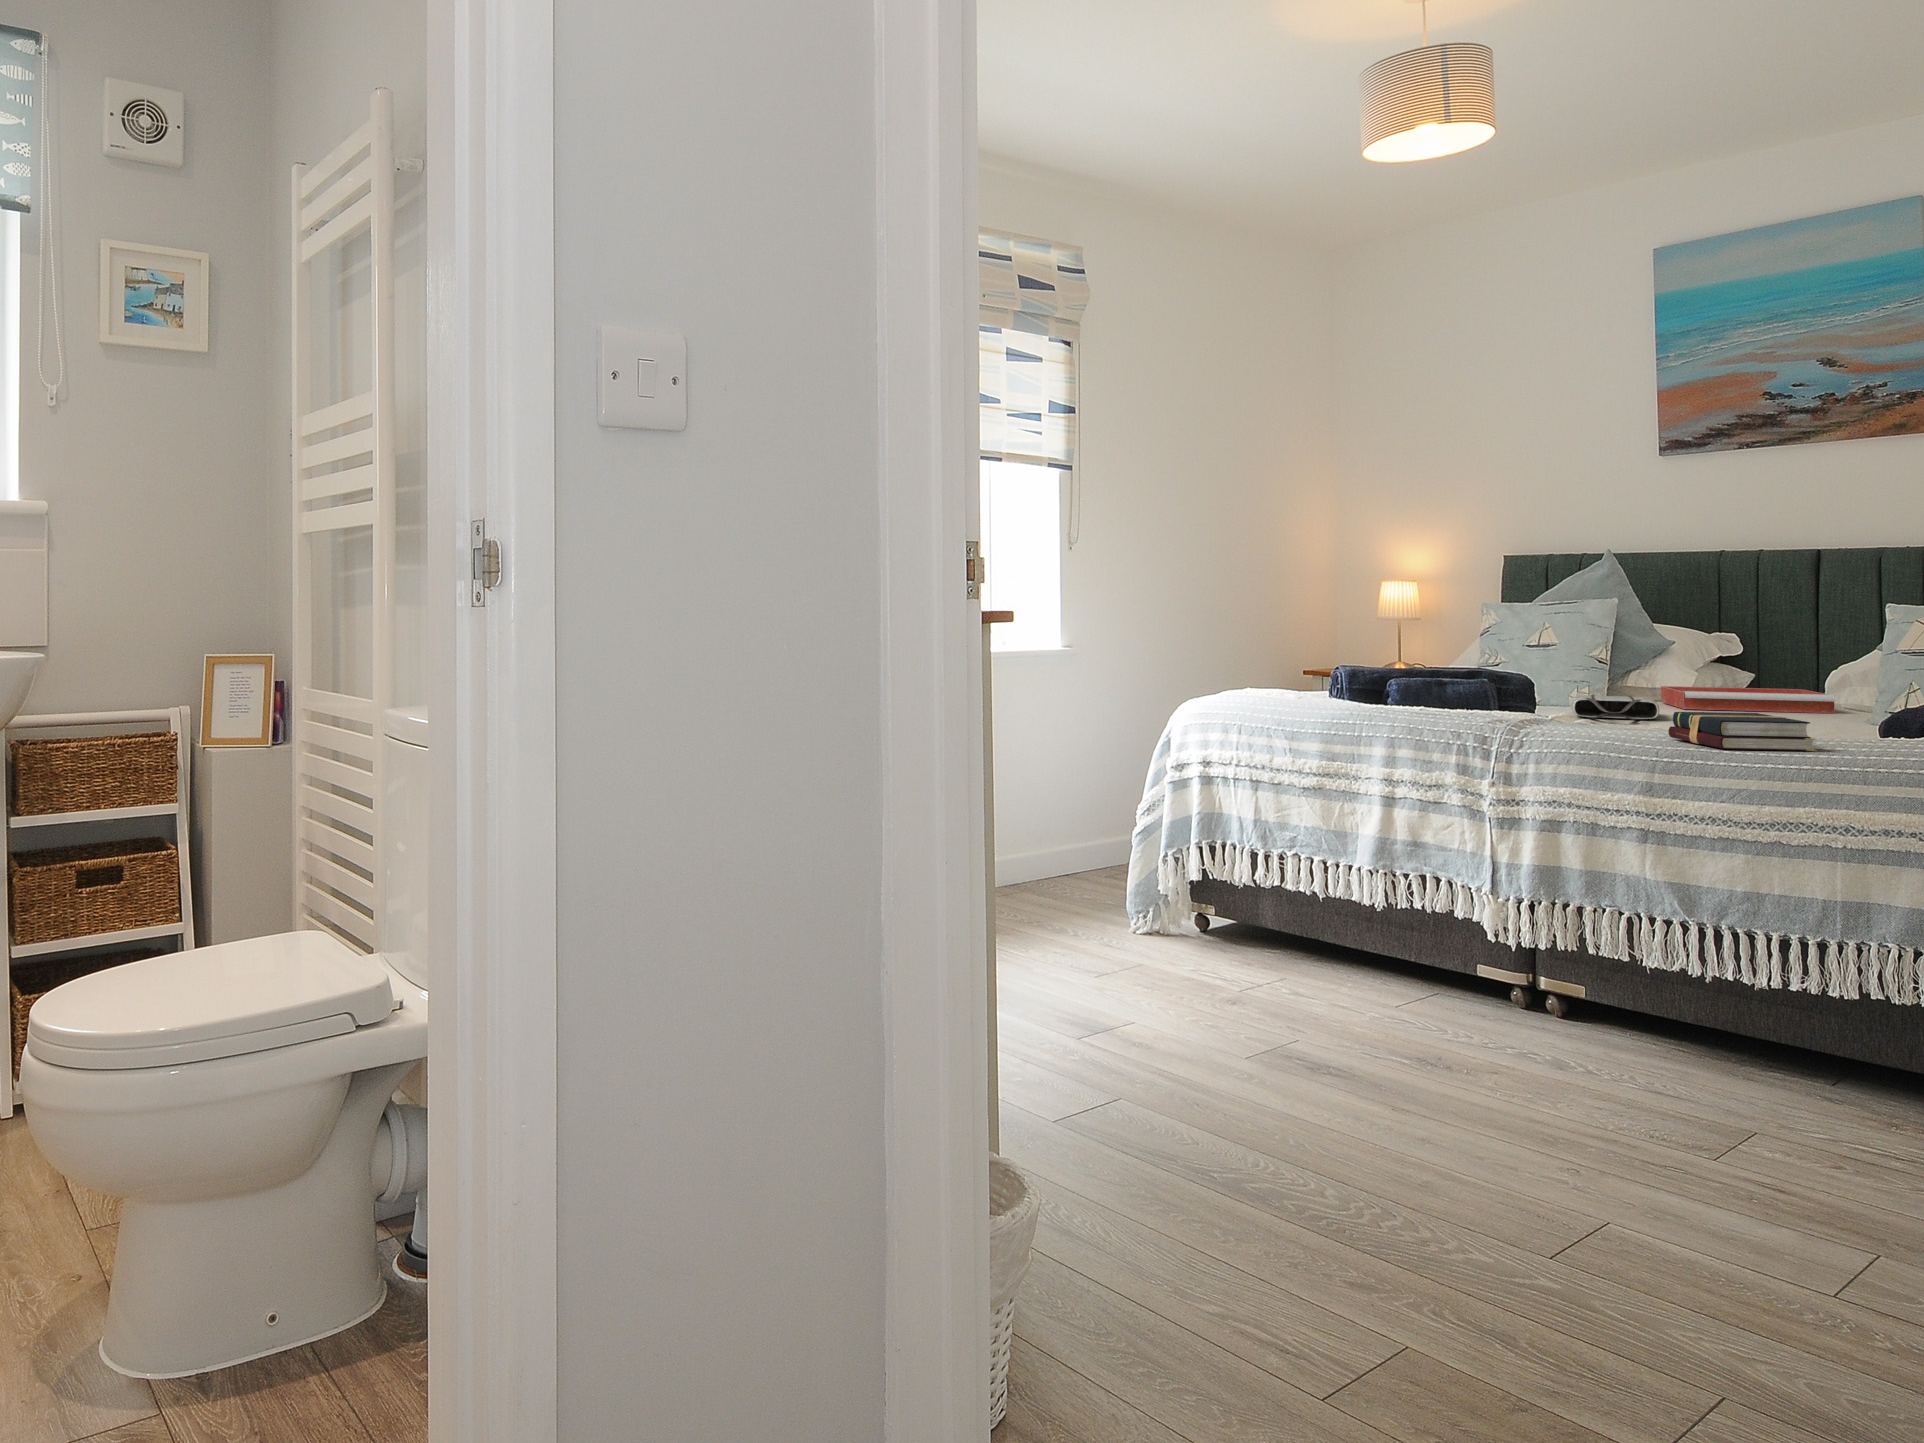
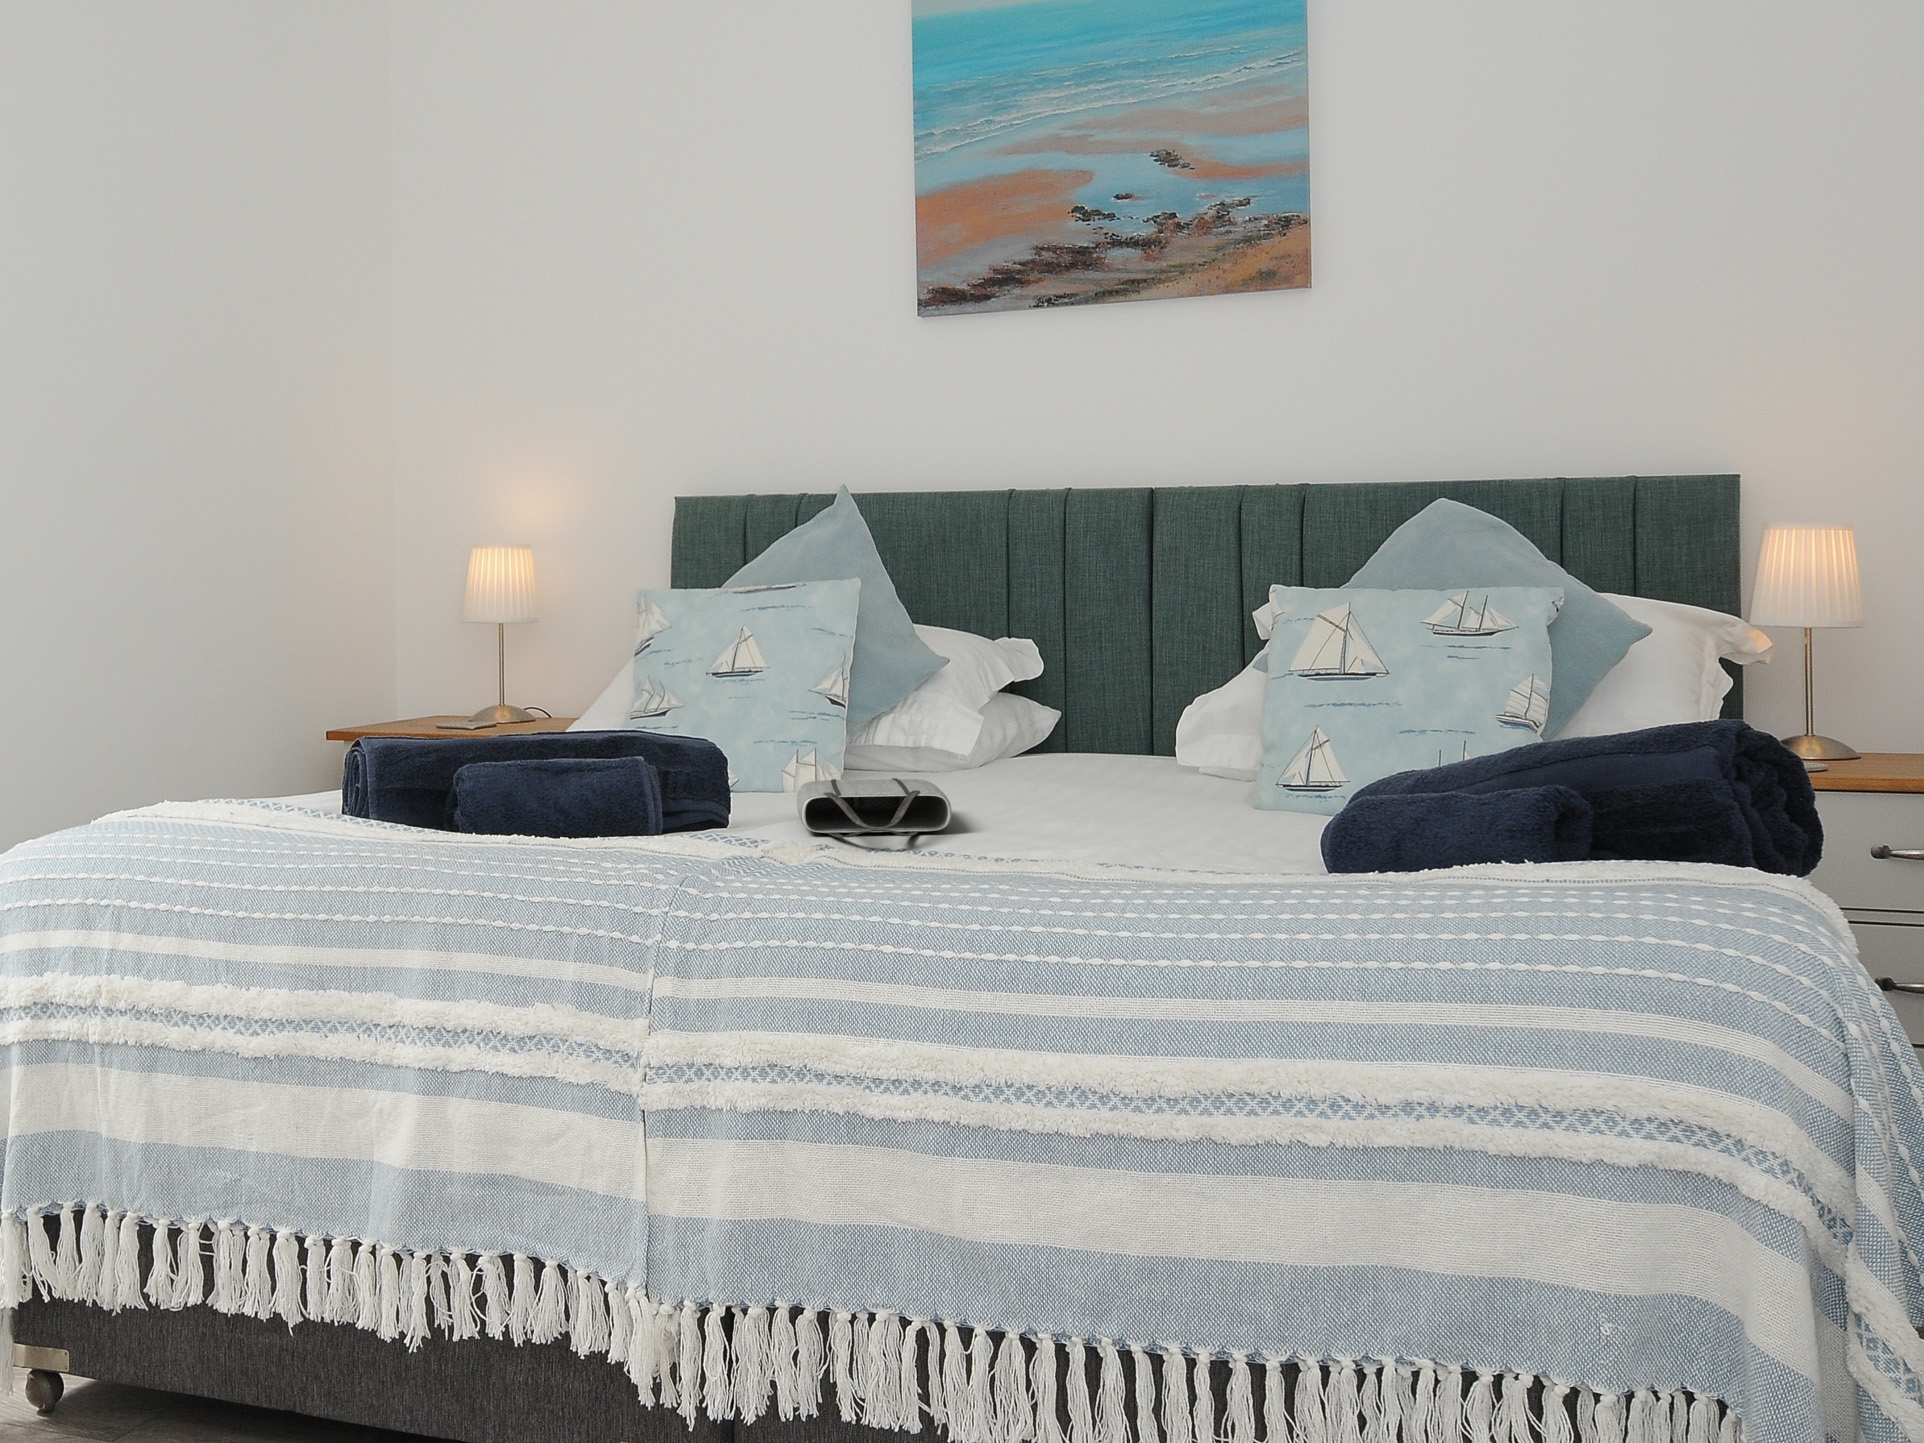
tray: present [1661,686,1835,713] -> none [935,739,1206,793]
hardback book: present [1668,712,1816,751] -> none [992,830,1269,931]

